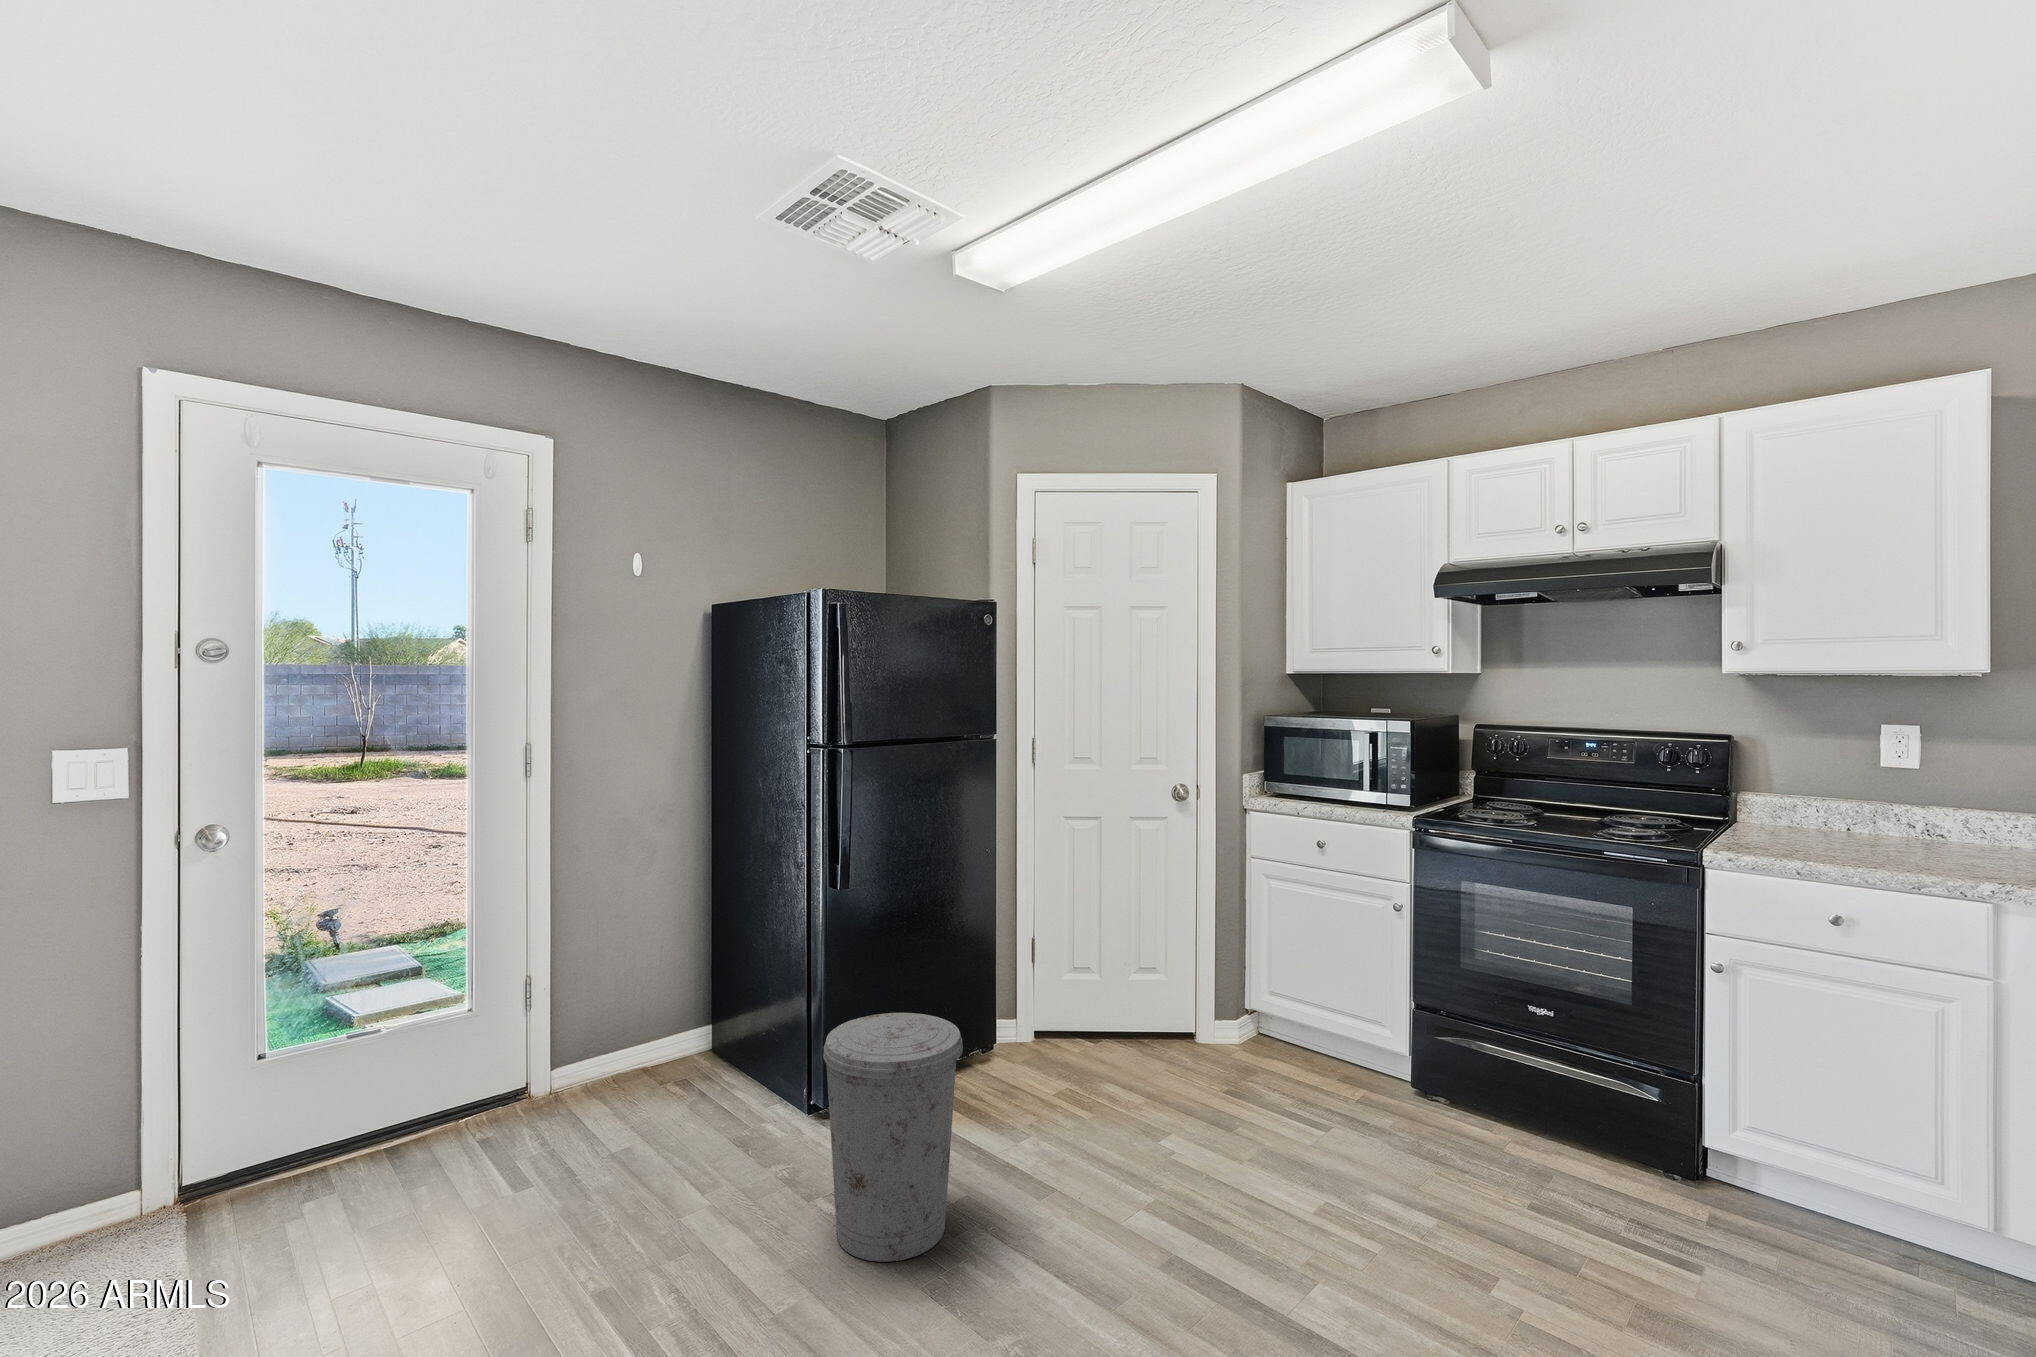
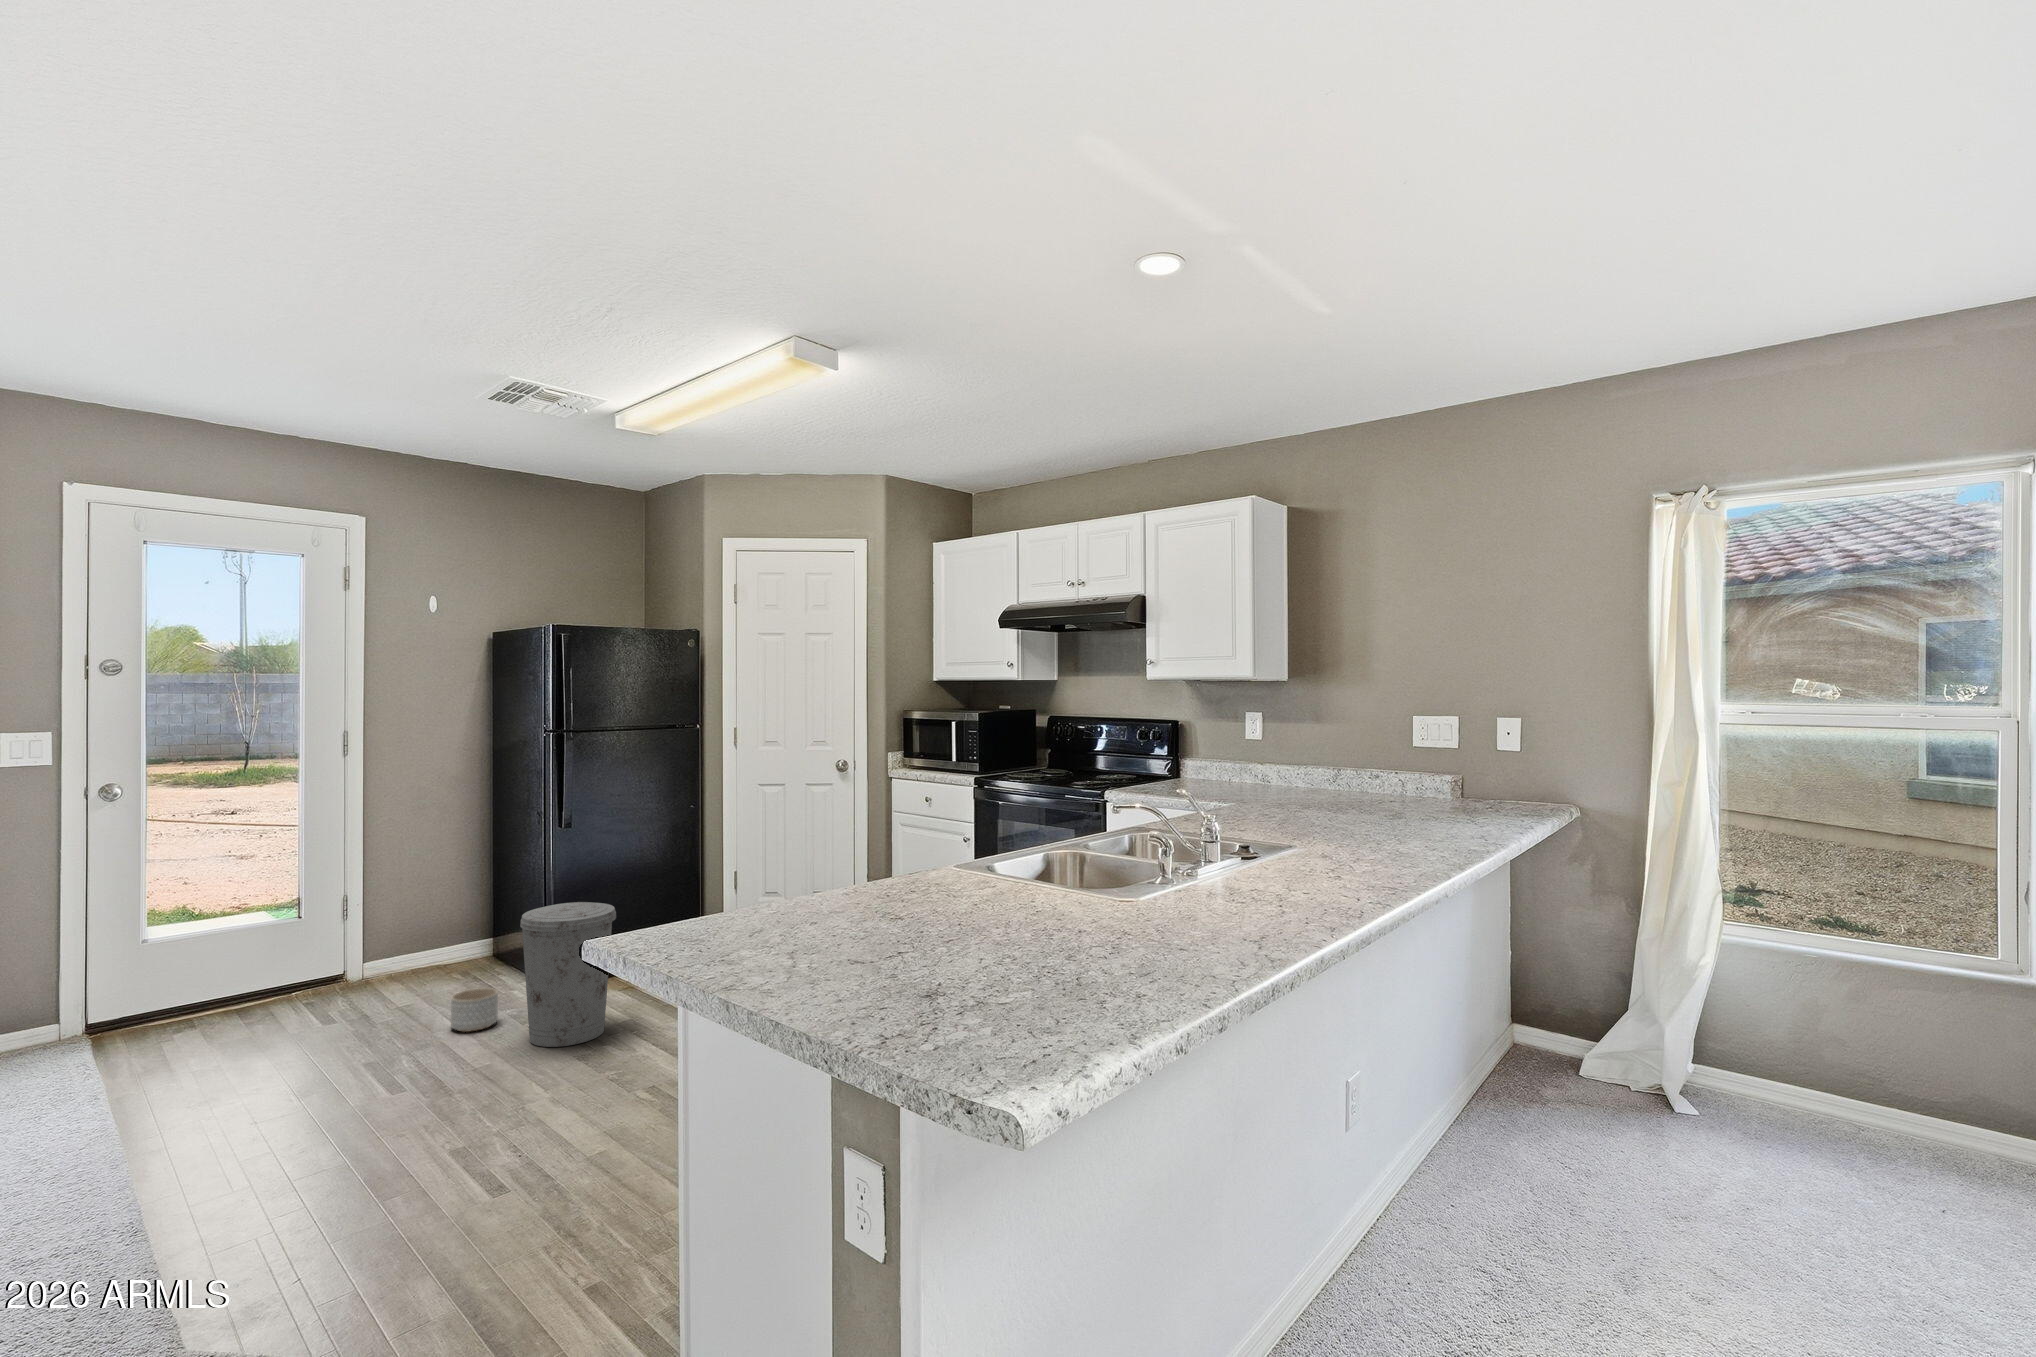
planter: none [708,1138,774,1216] -> present [451,988,498,1032]

